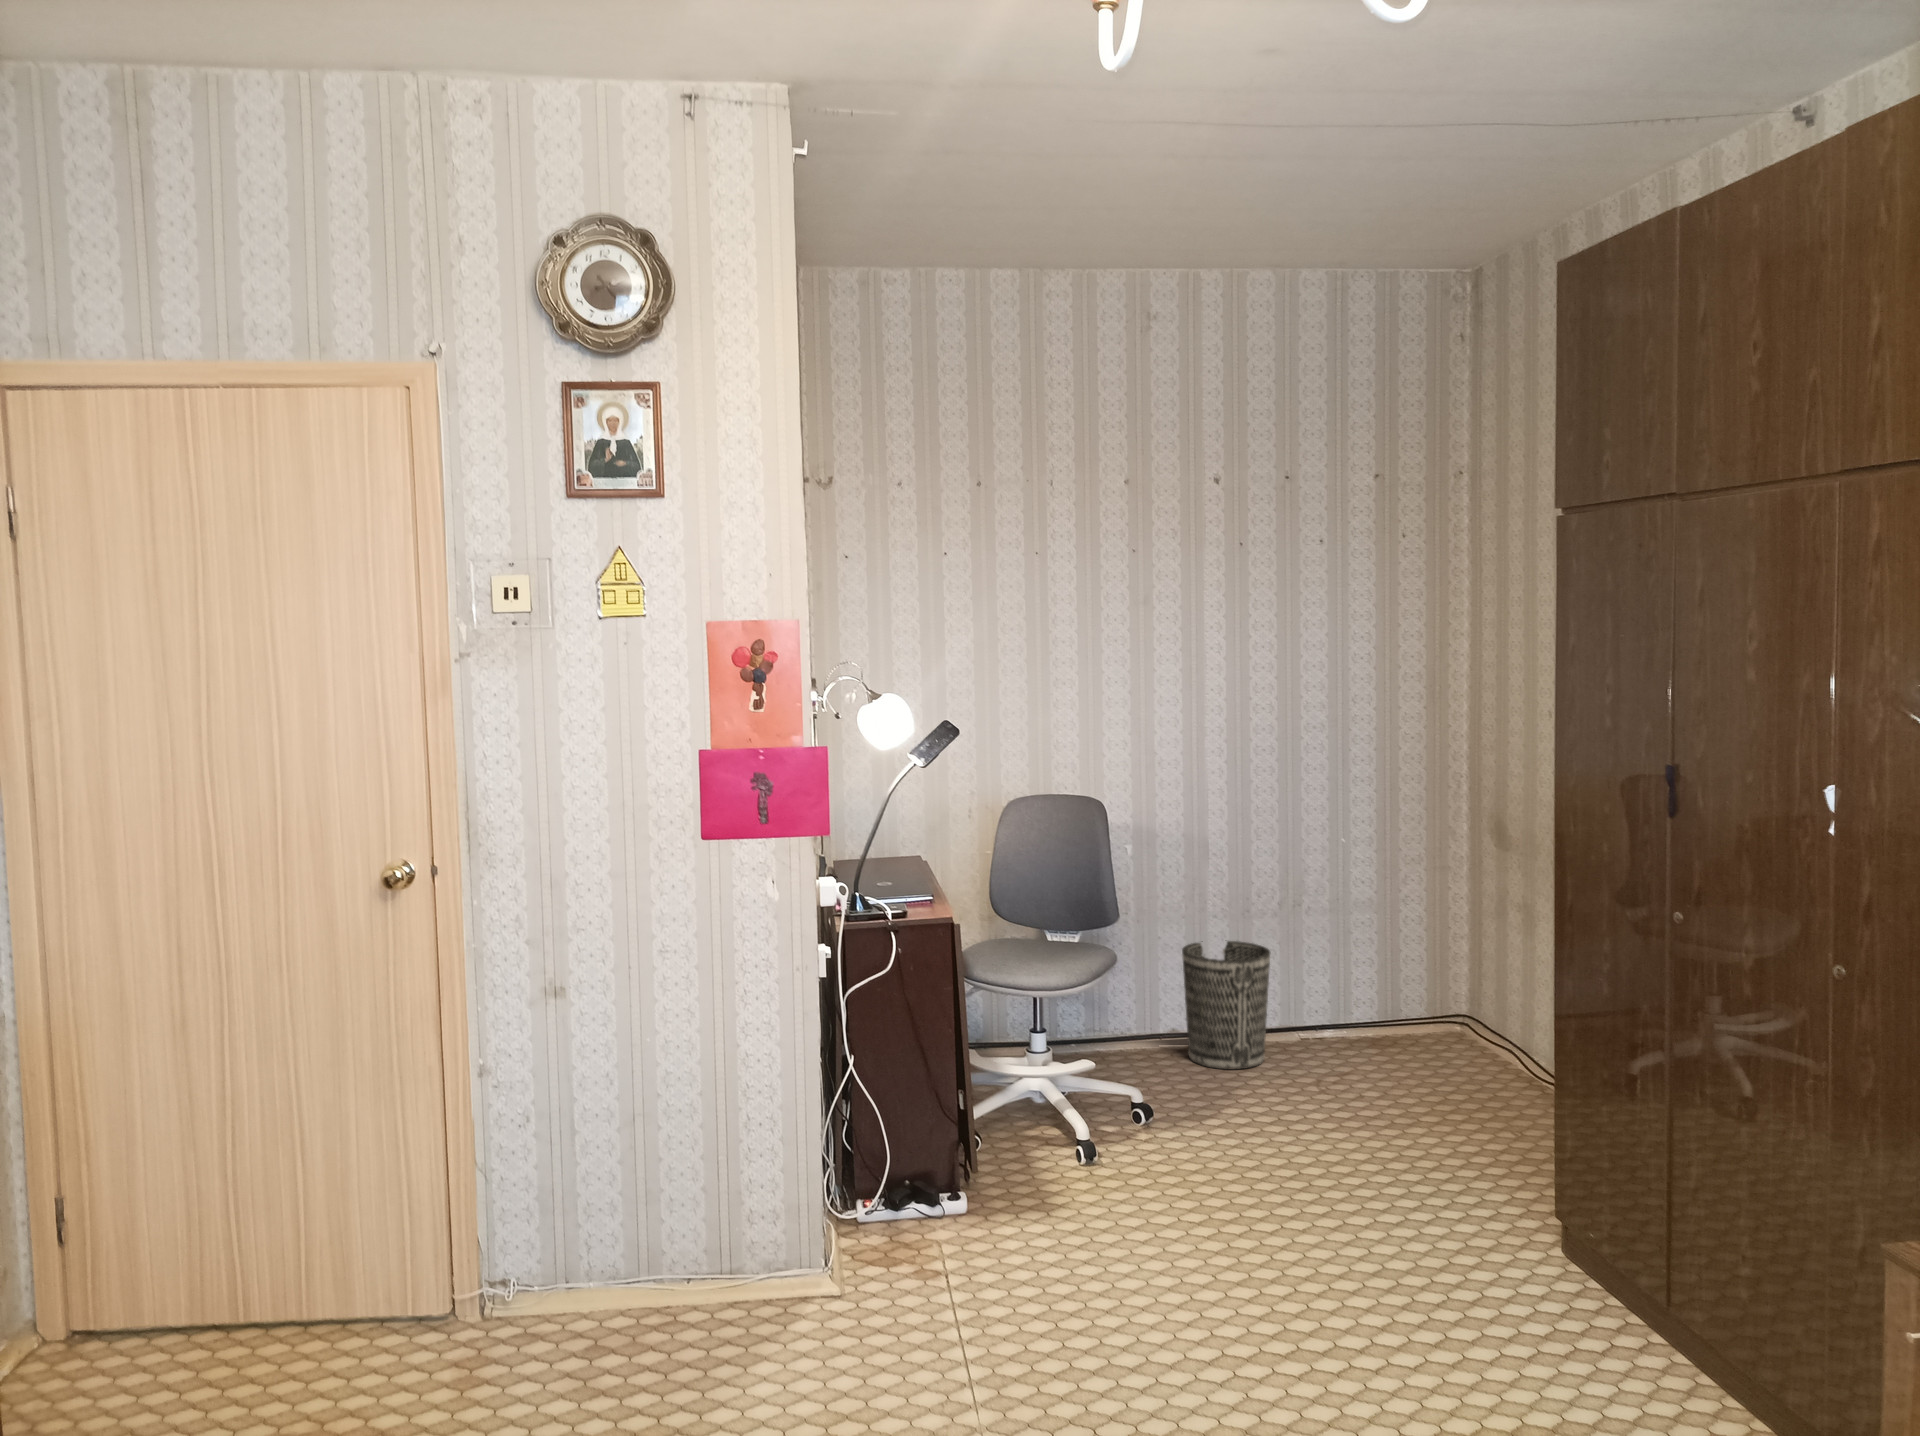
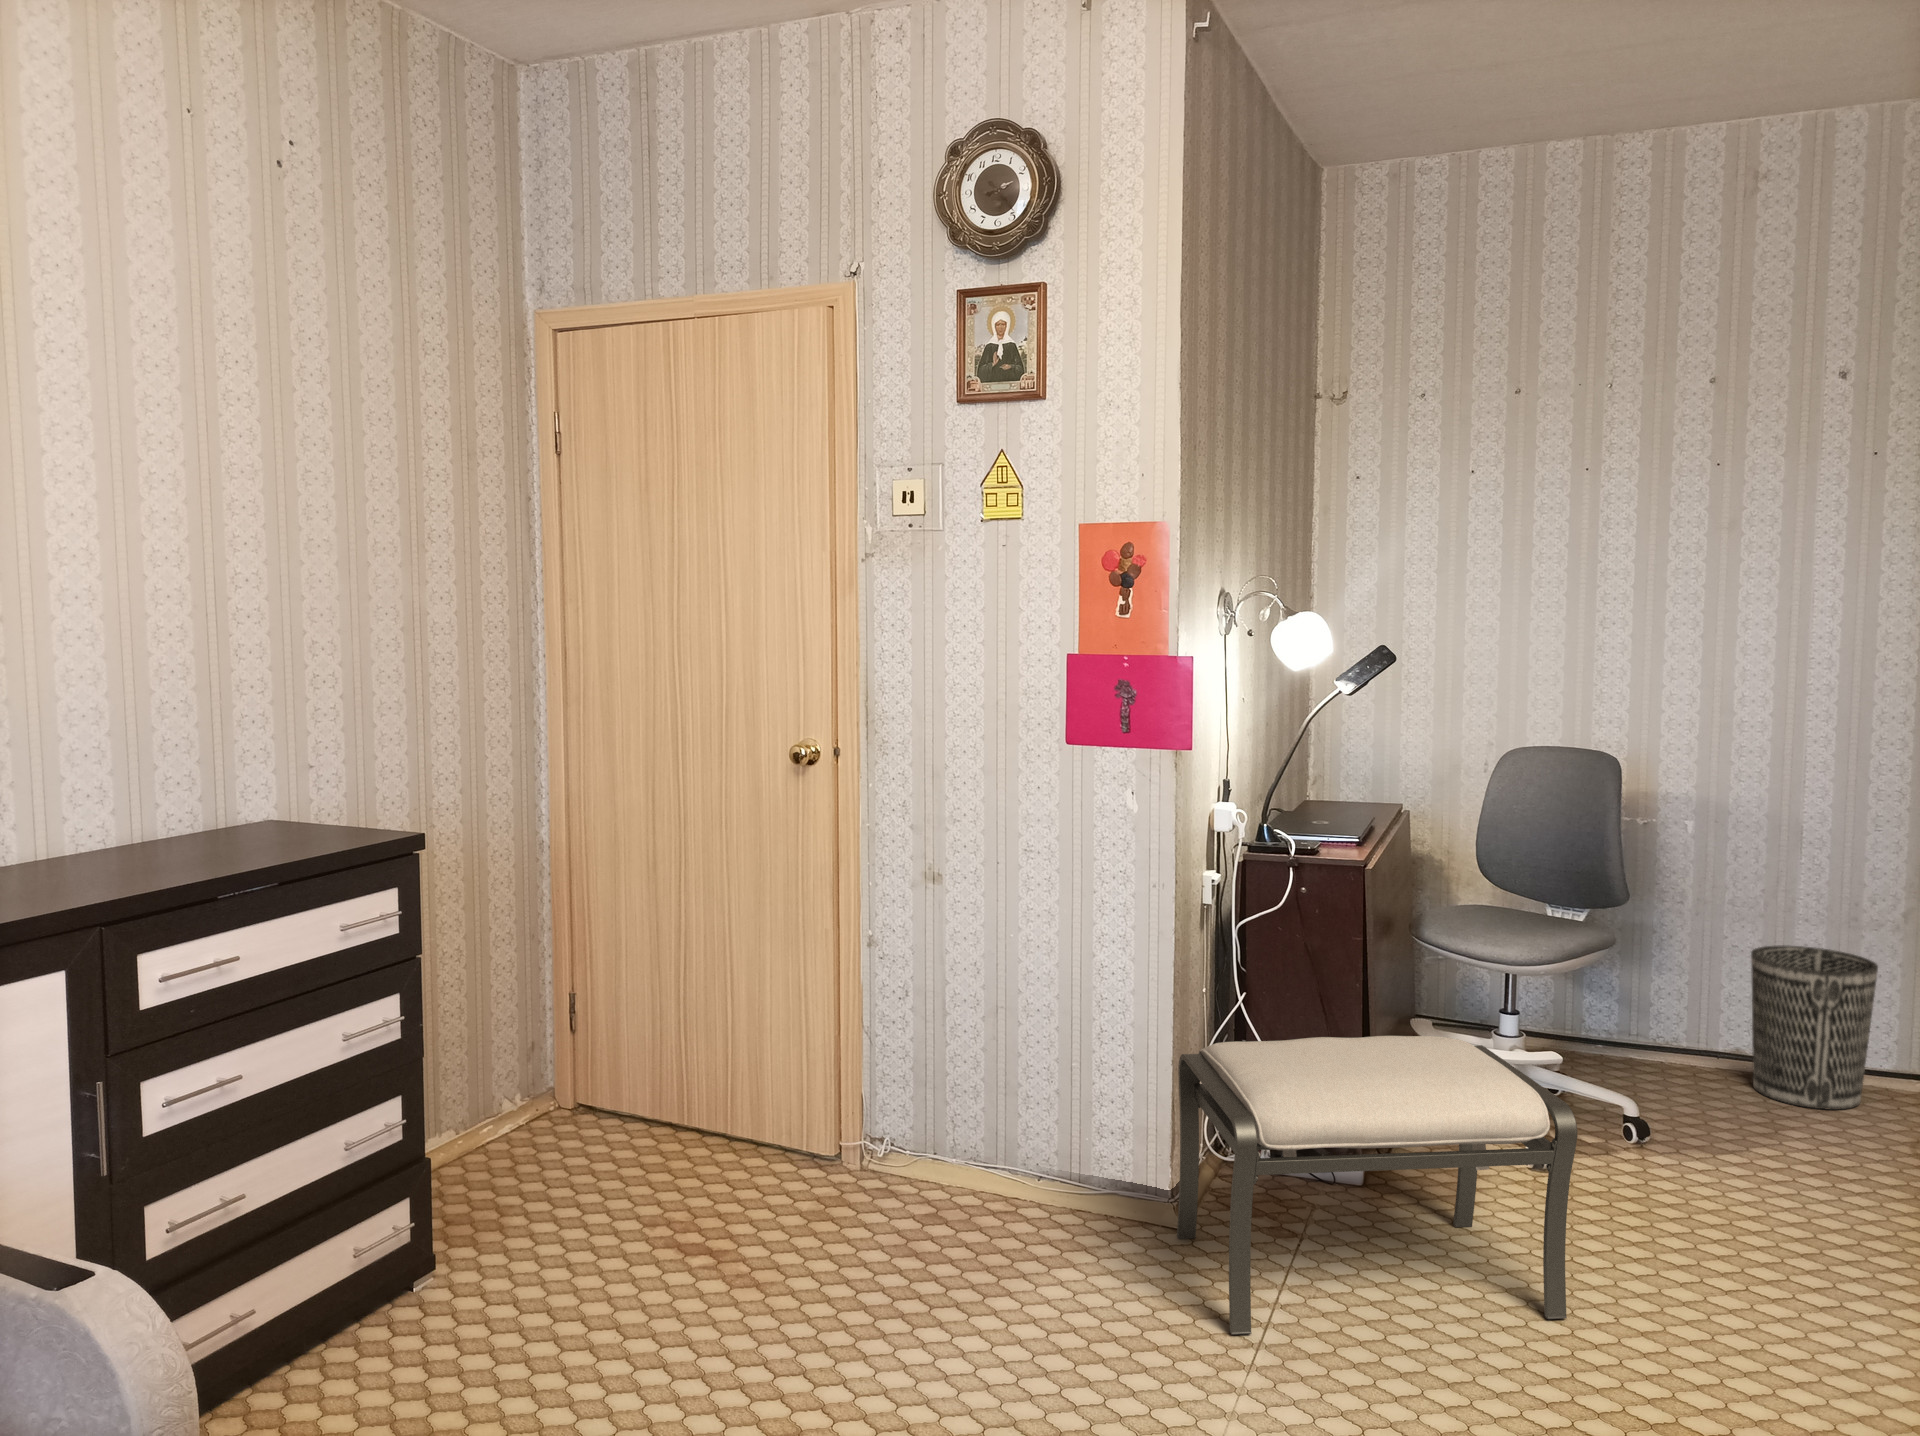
ottoman: none [837,1068,1190,1388] -> present [1177,1036,1577,1335]

